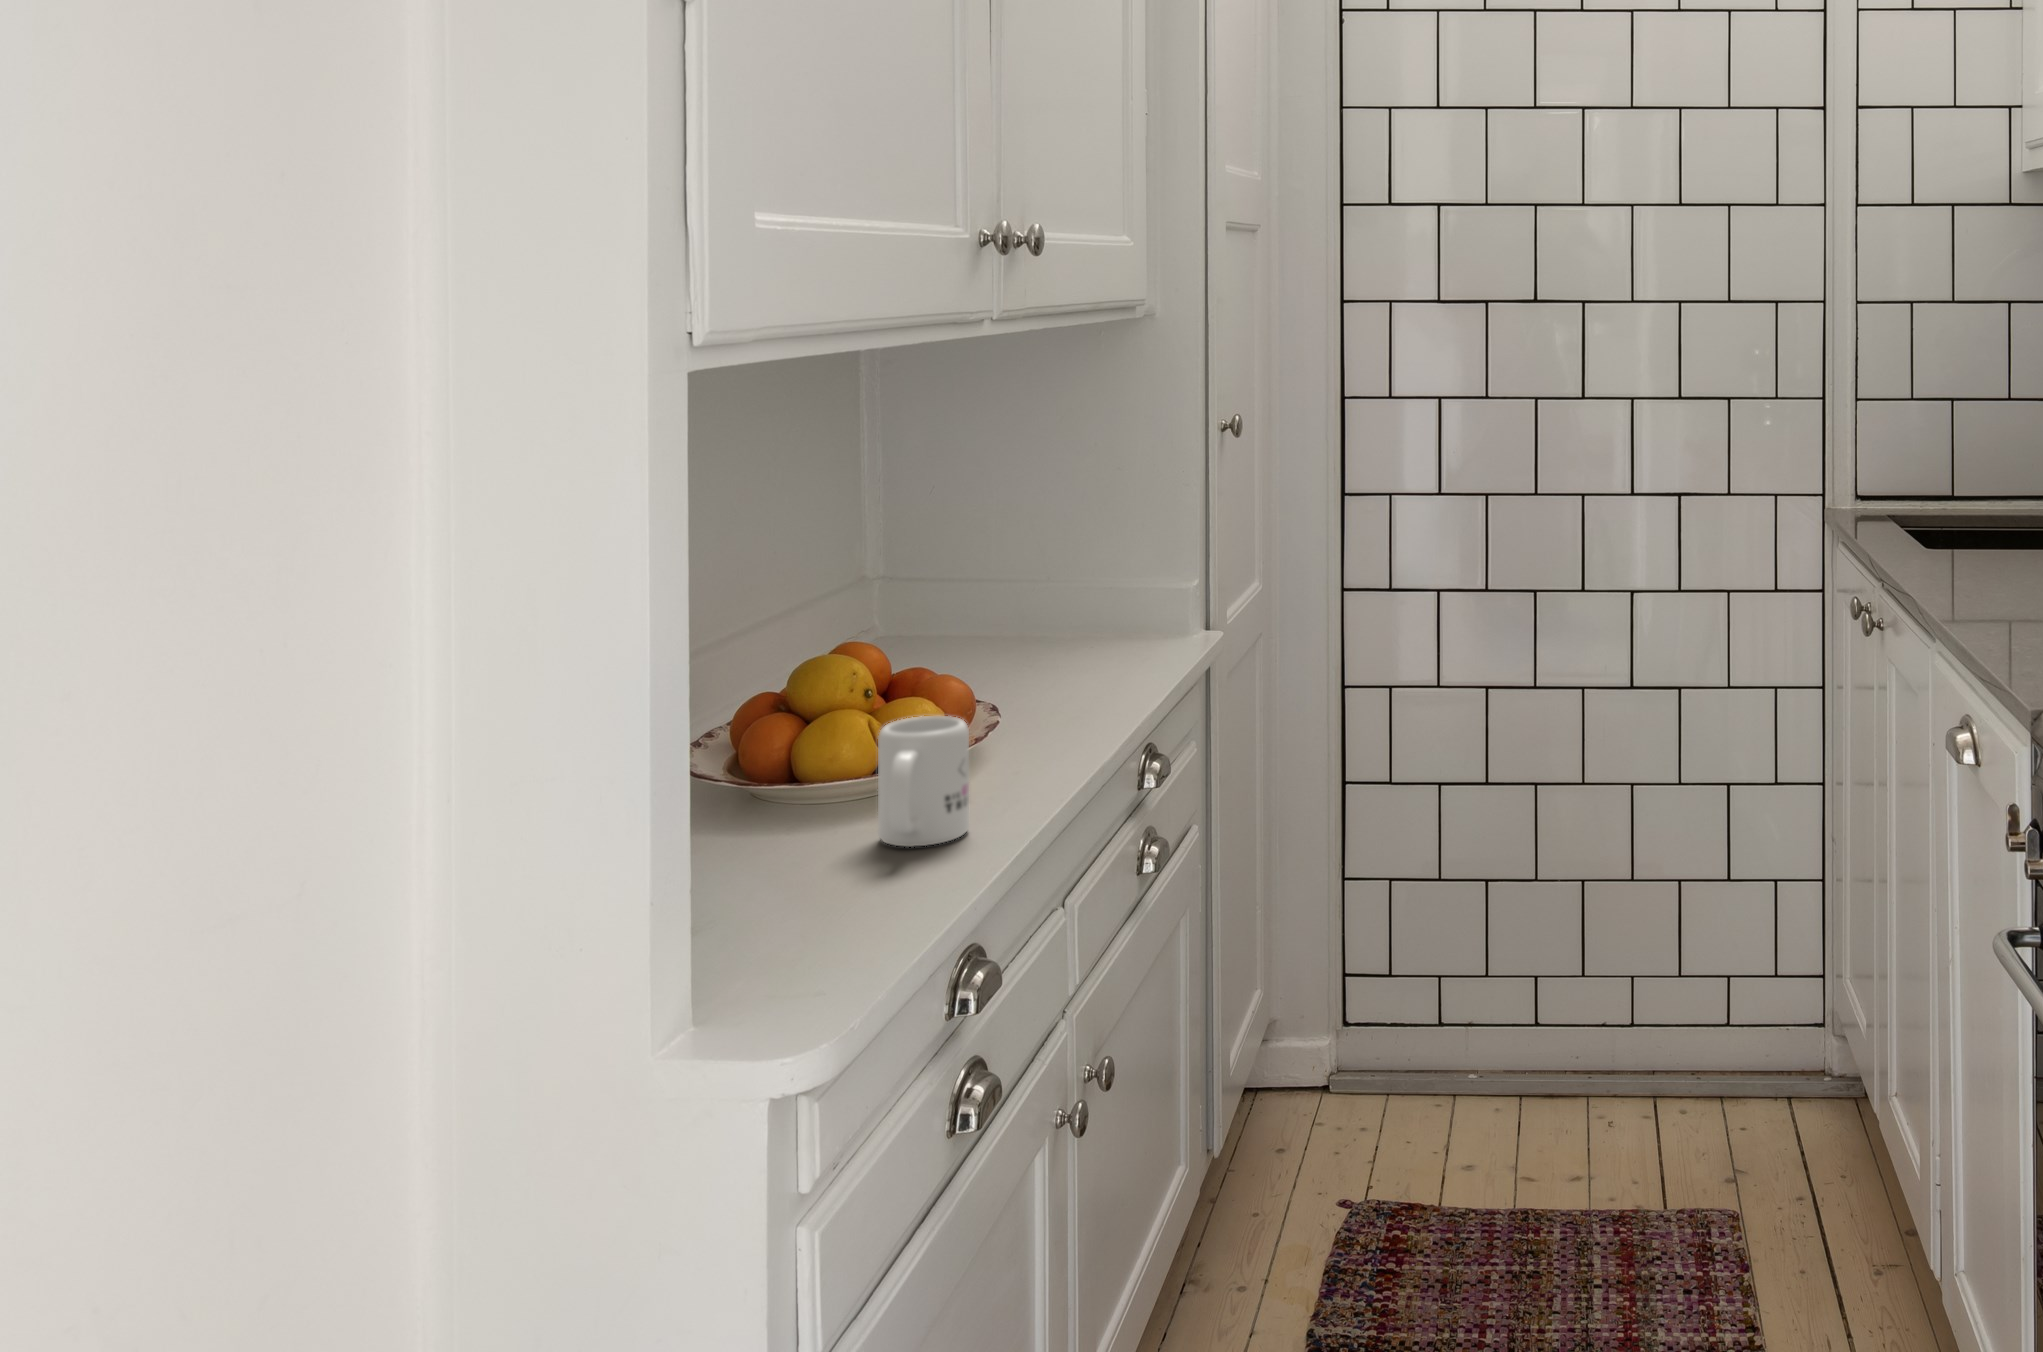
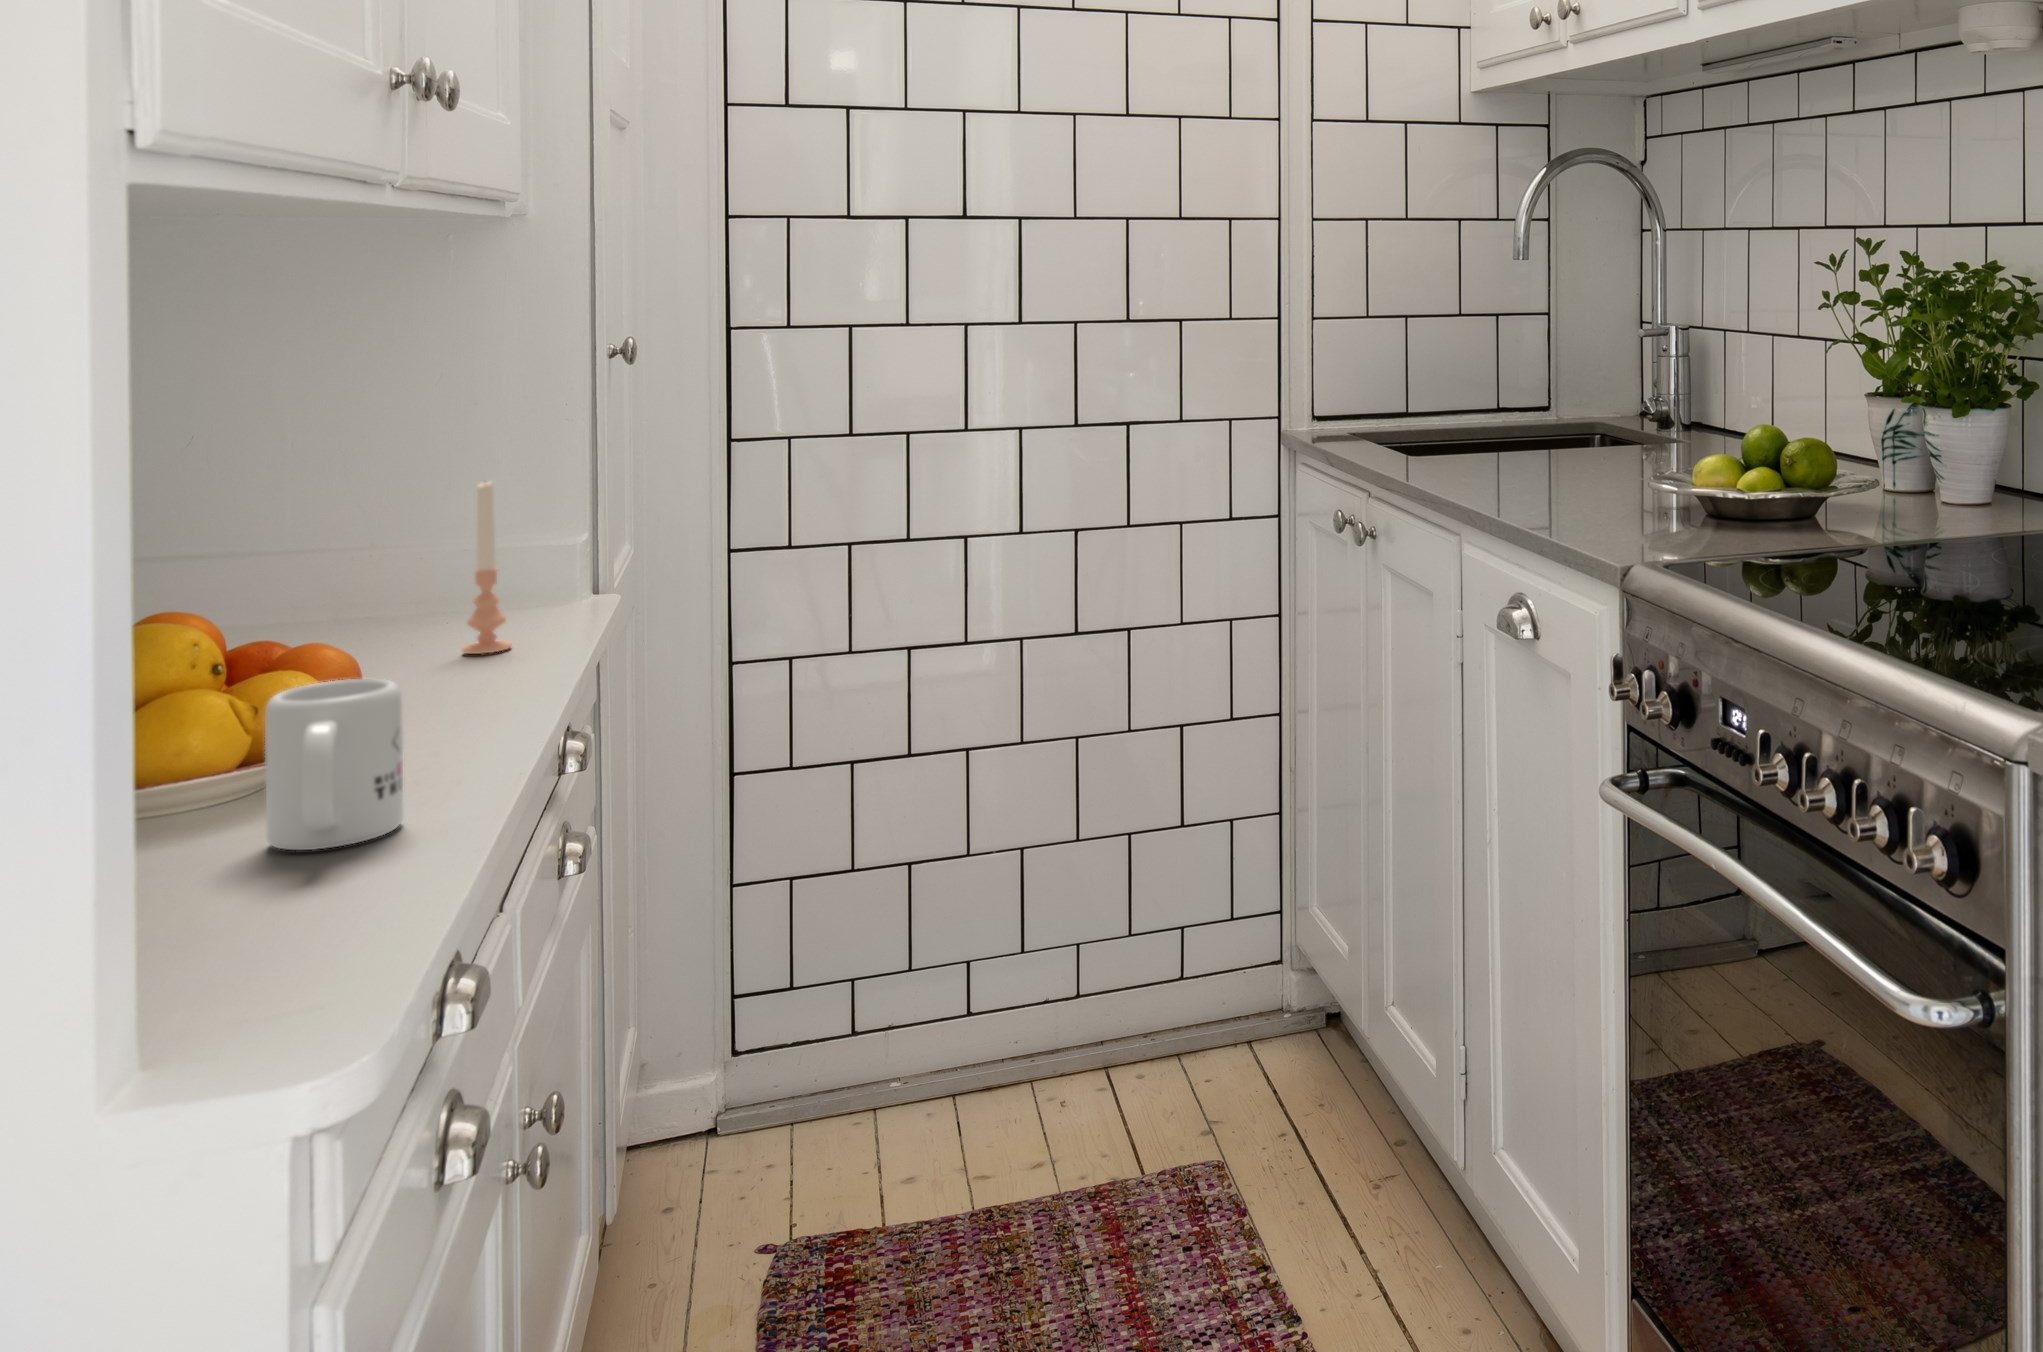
candle: none [1083,539,1119,680] -> present [462,482,511,654]

